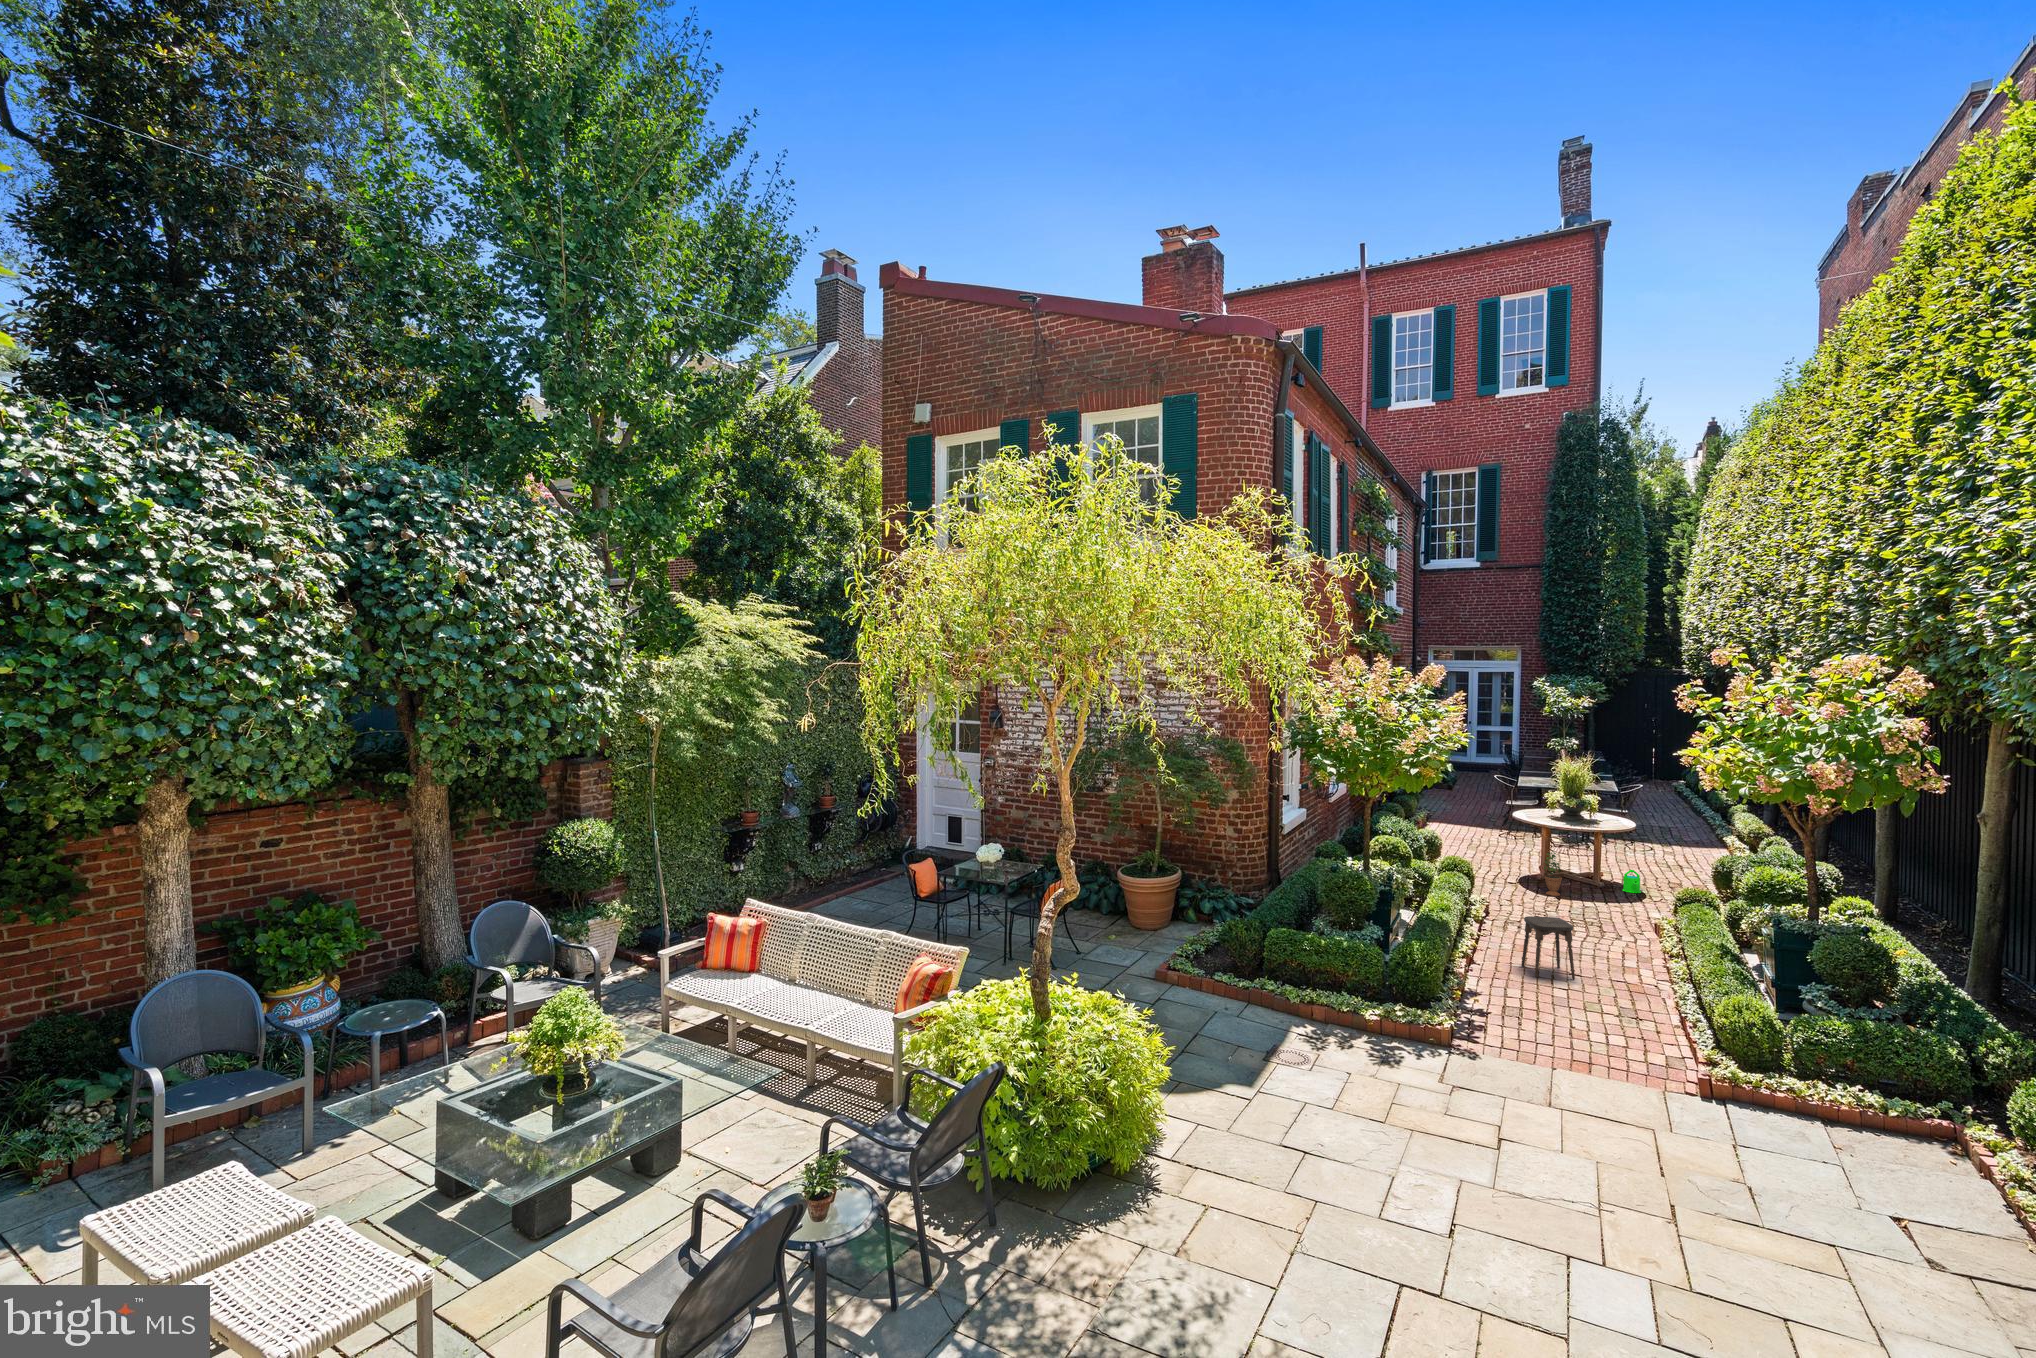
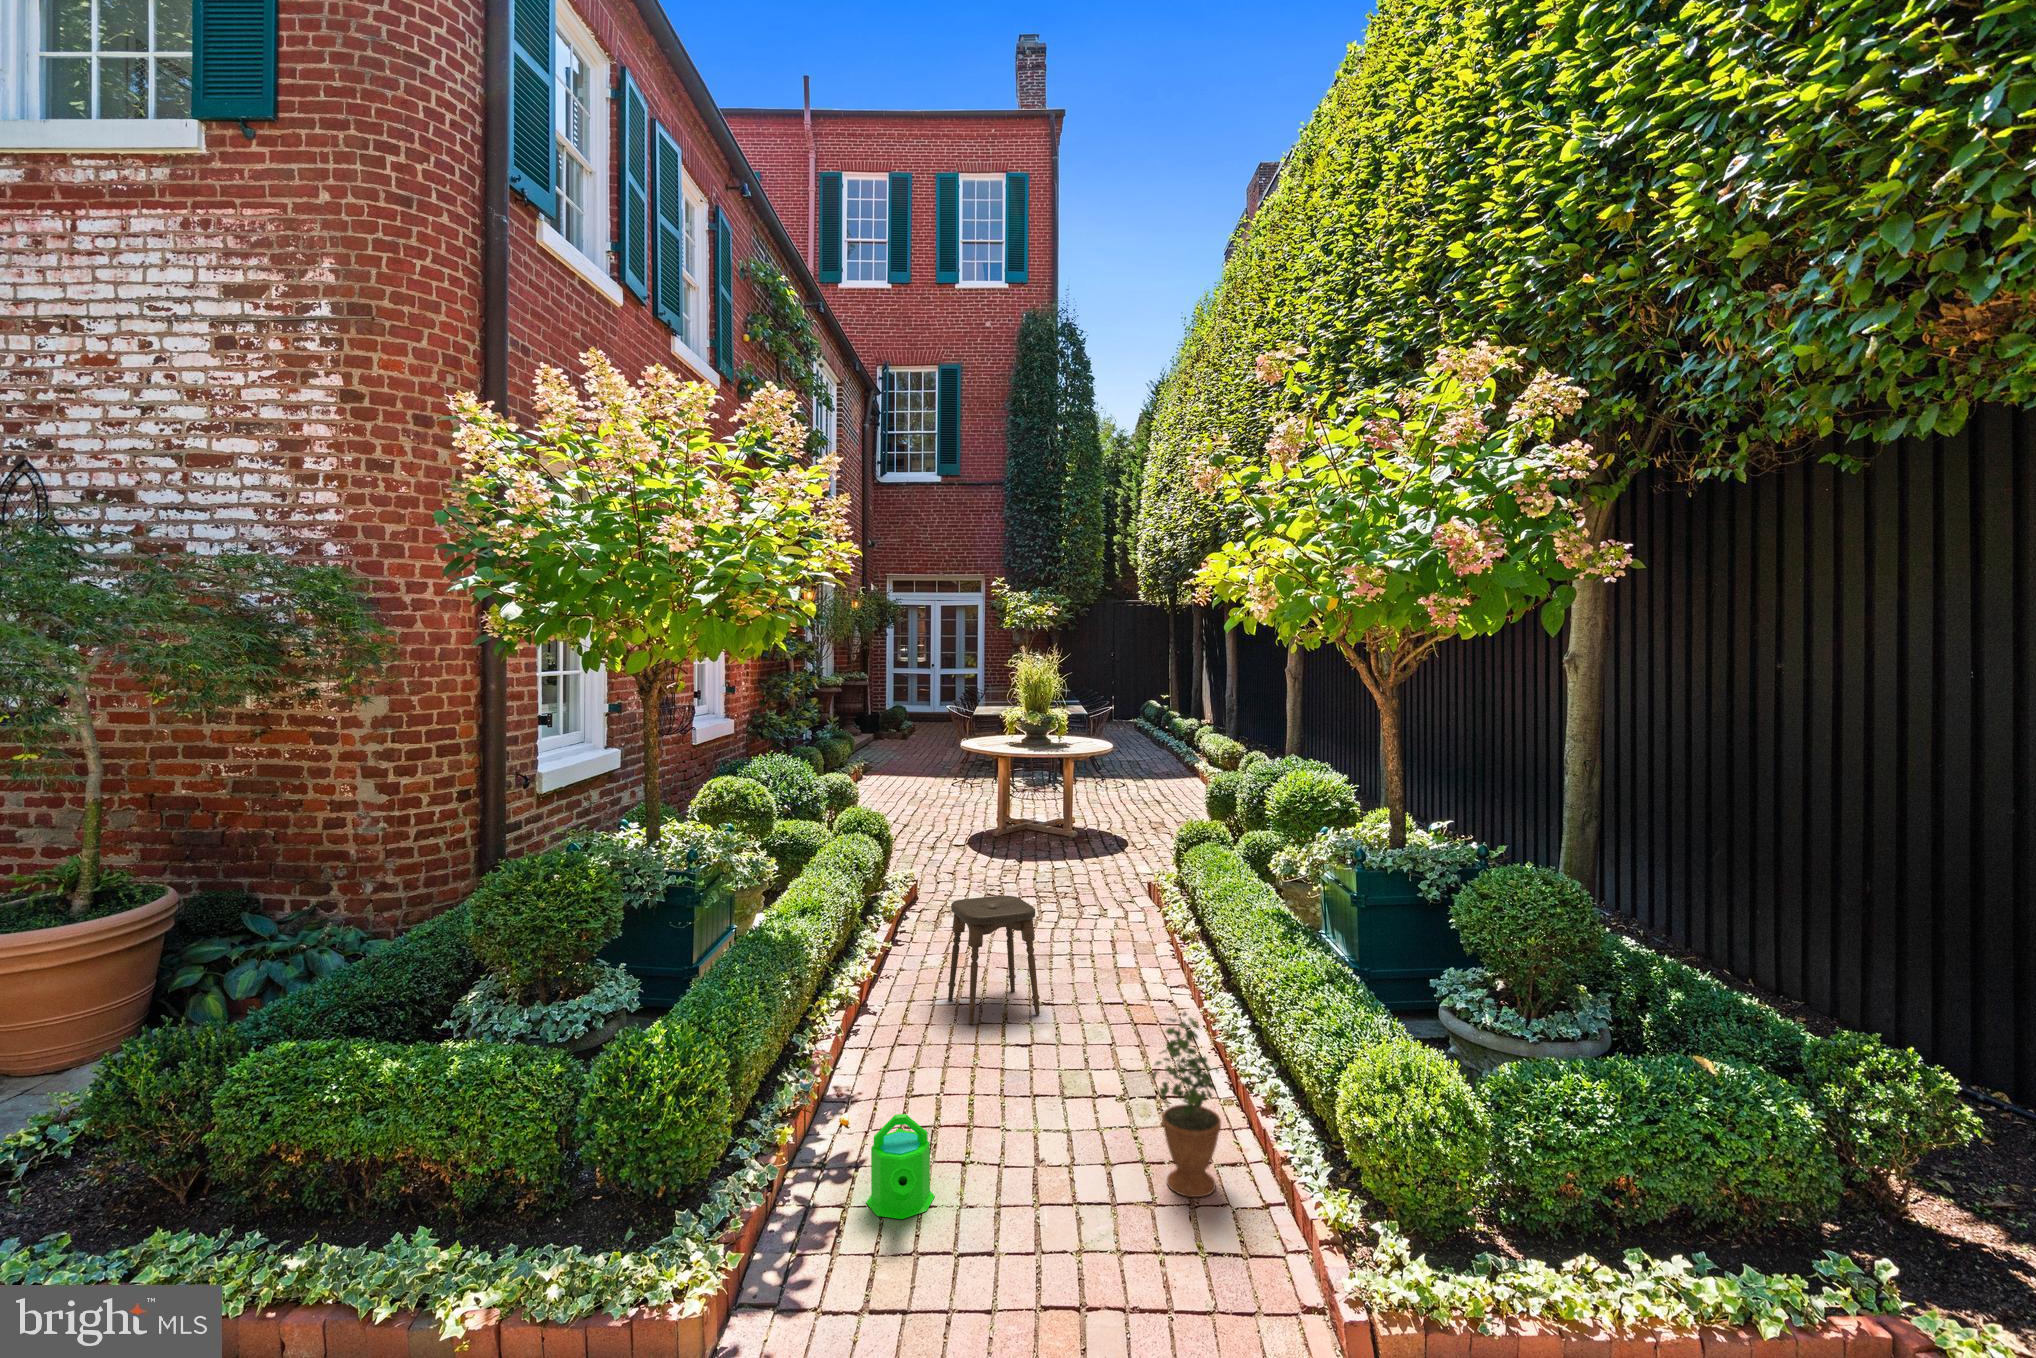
potted plant: present [1544,851,1562,896] -> present [1153,1010,1221,1197]
watering can: present [1622,870,1641,893] -> present [866,1114,935,1219]

